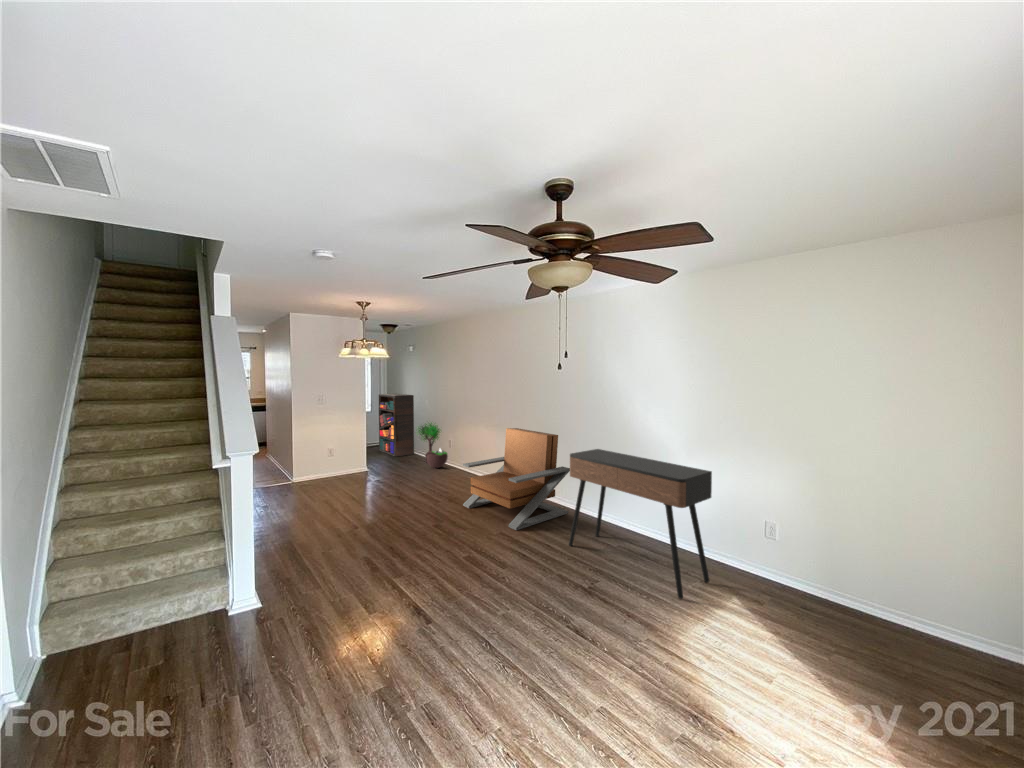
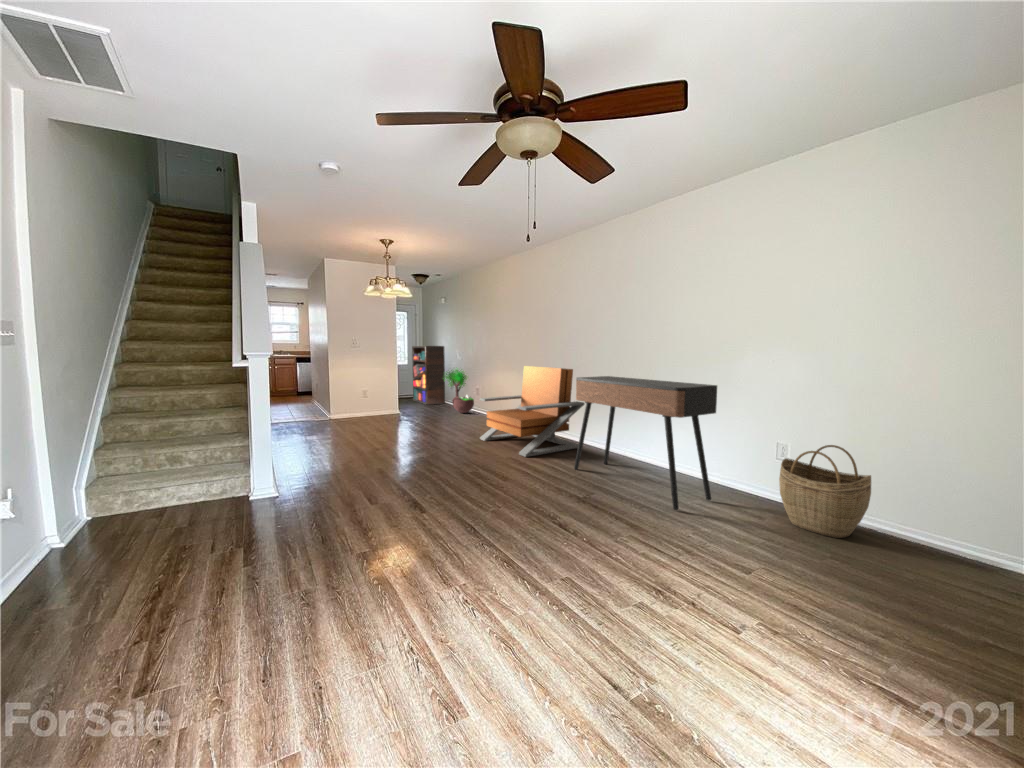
woven basket: none [775,531,859,626] -> present [779,445,871,538]

